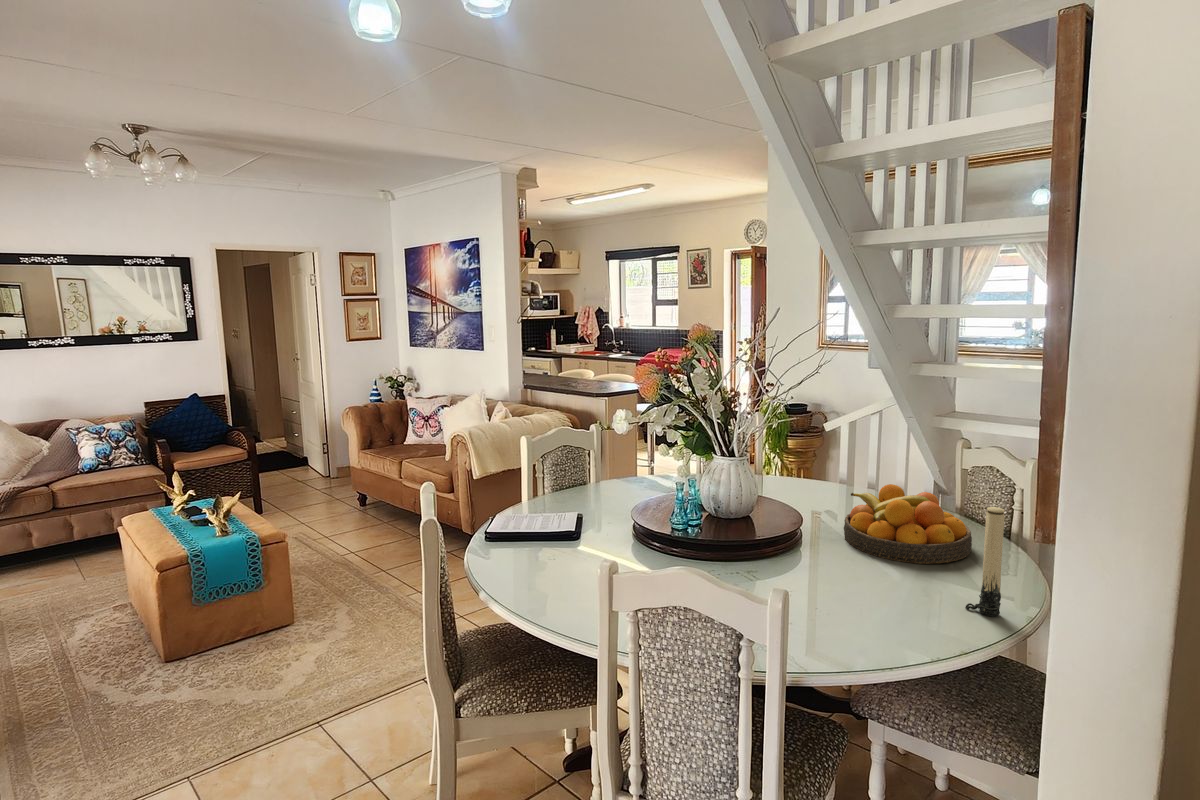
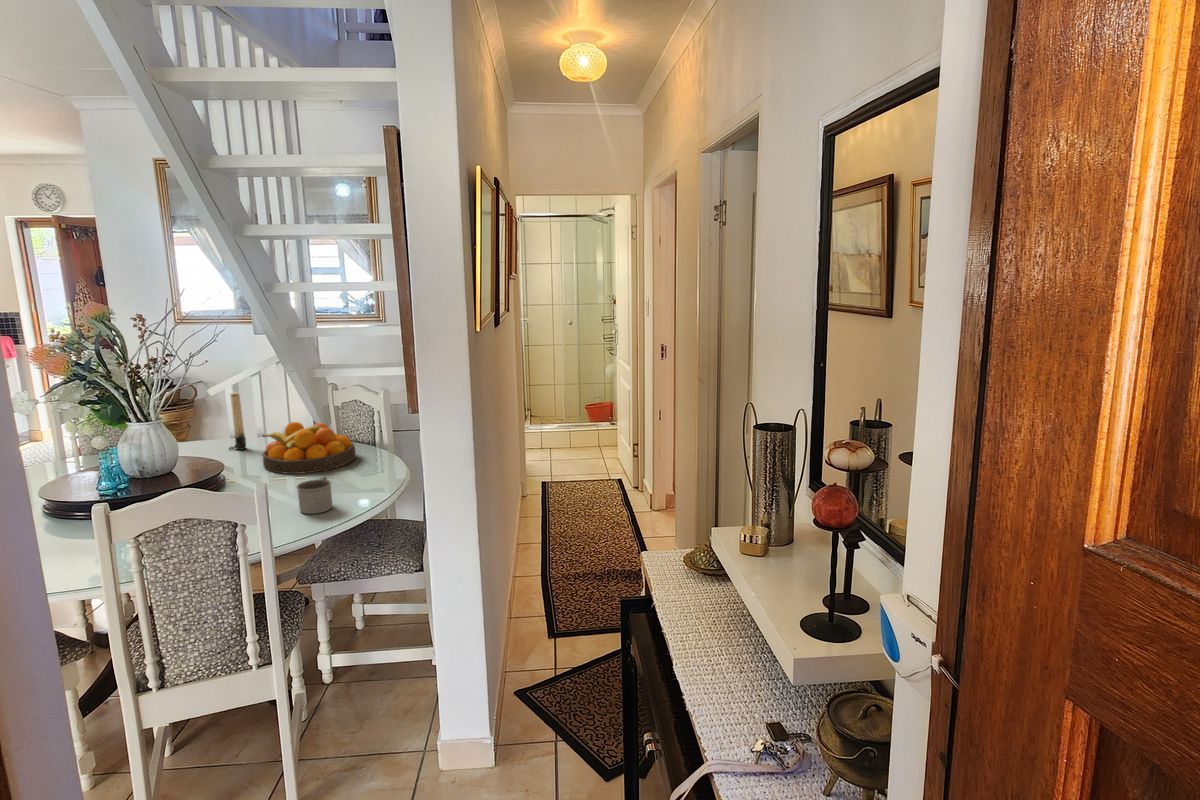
candle: present [965,507,1005,616] -> present [229,393,246,450]
mug: none [857,582,909,638] -> present [296,476,333,514]

